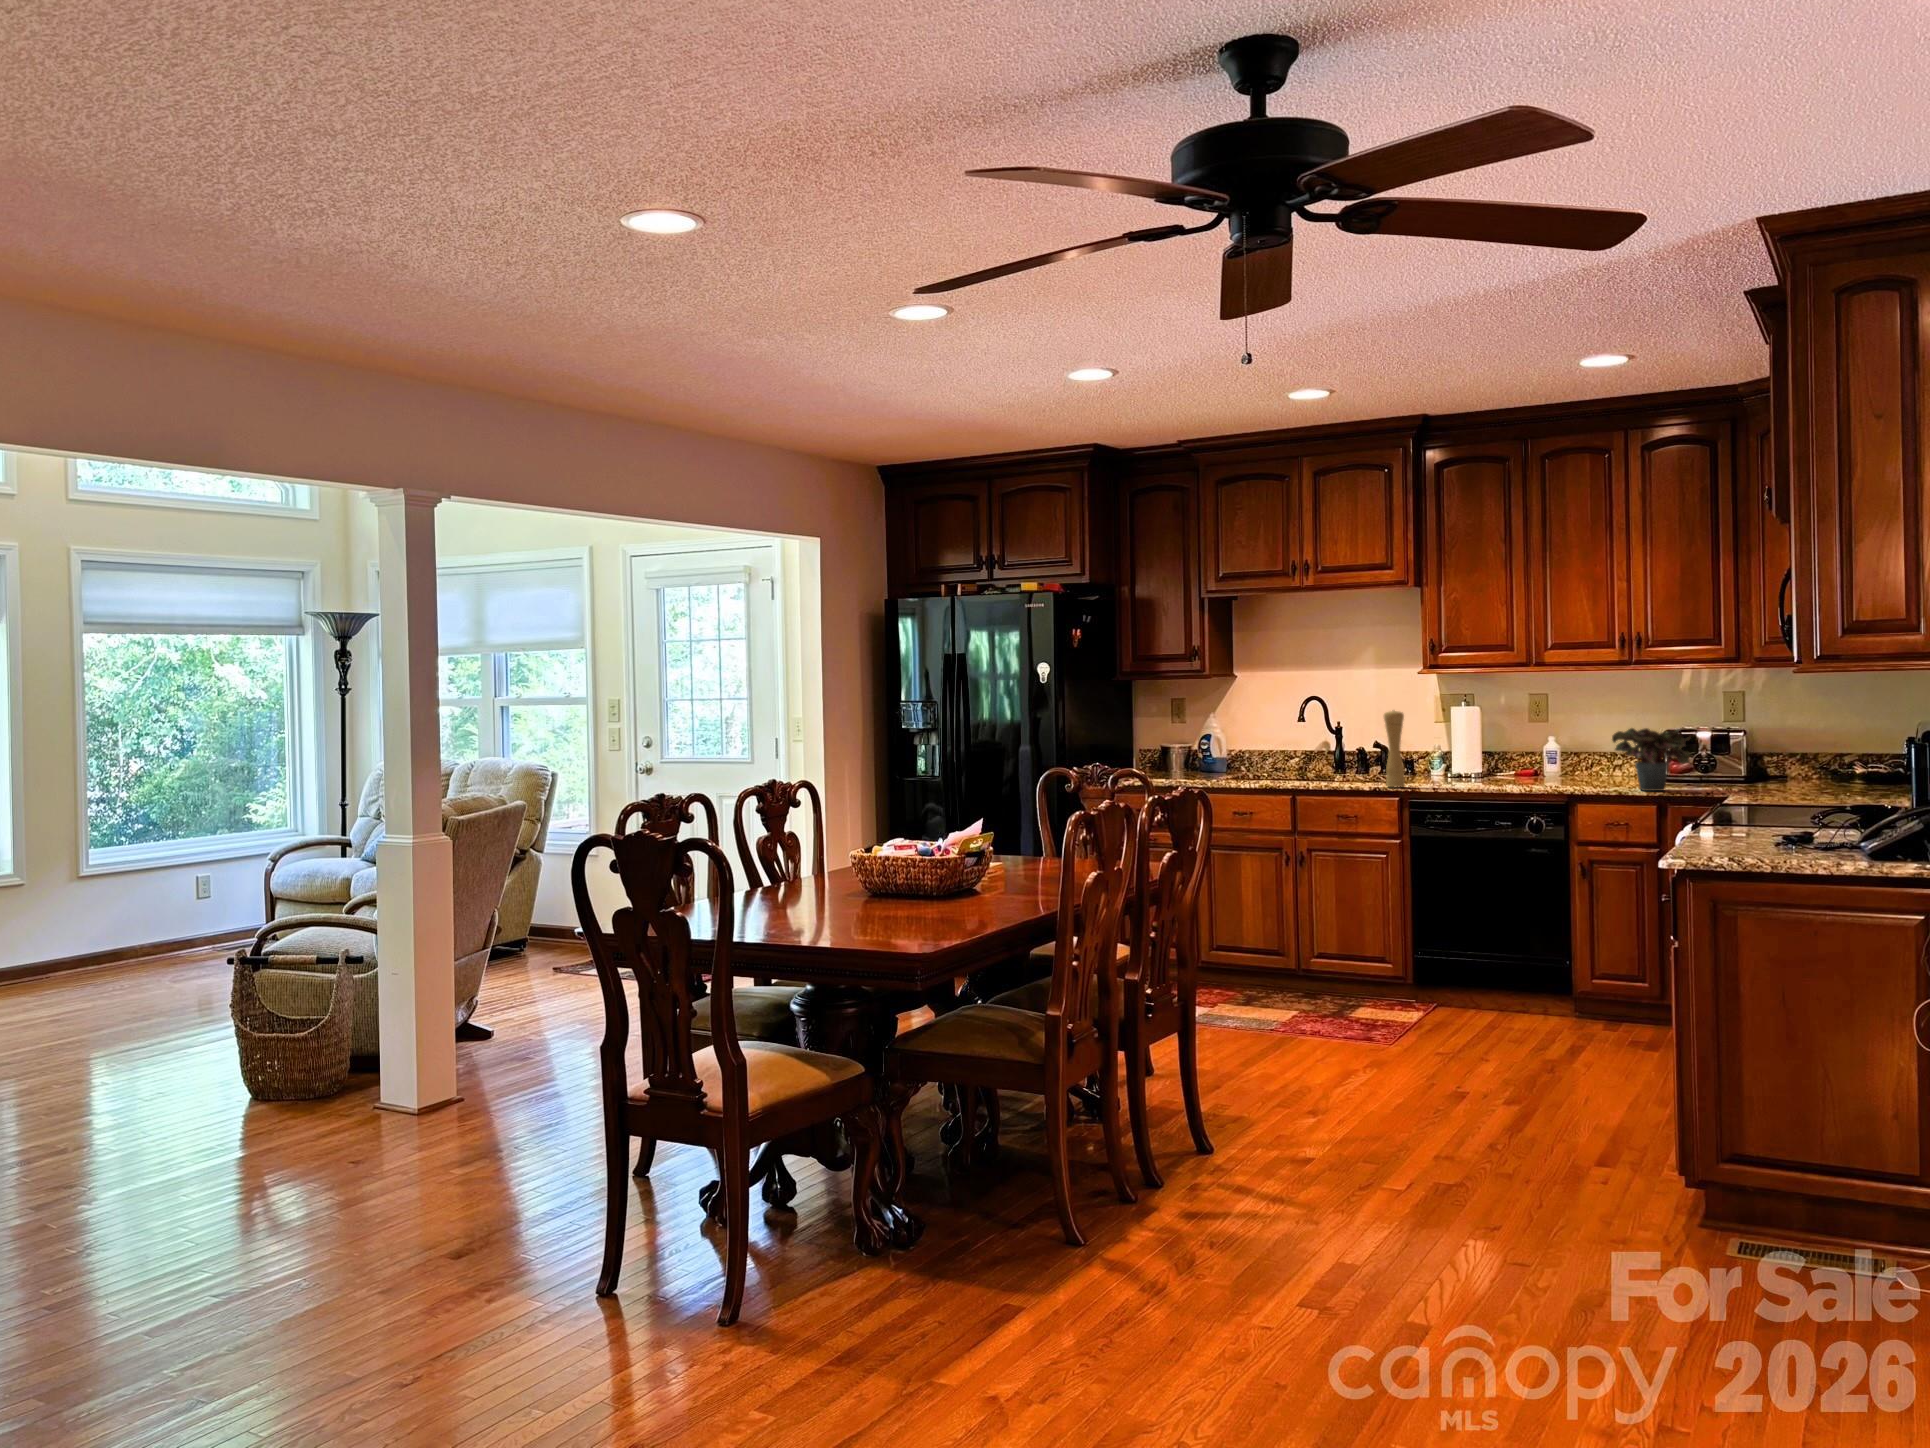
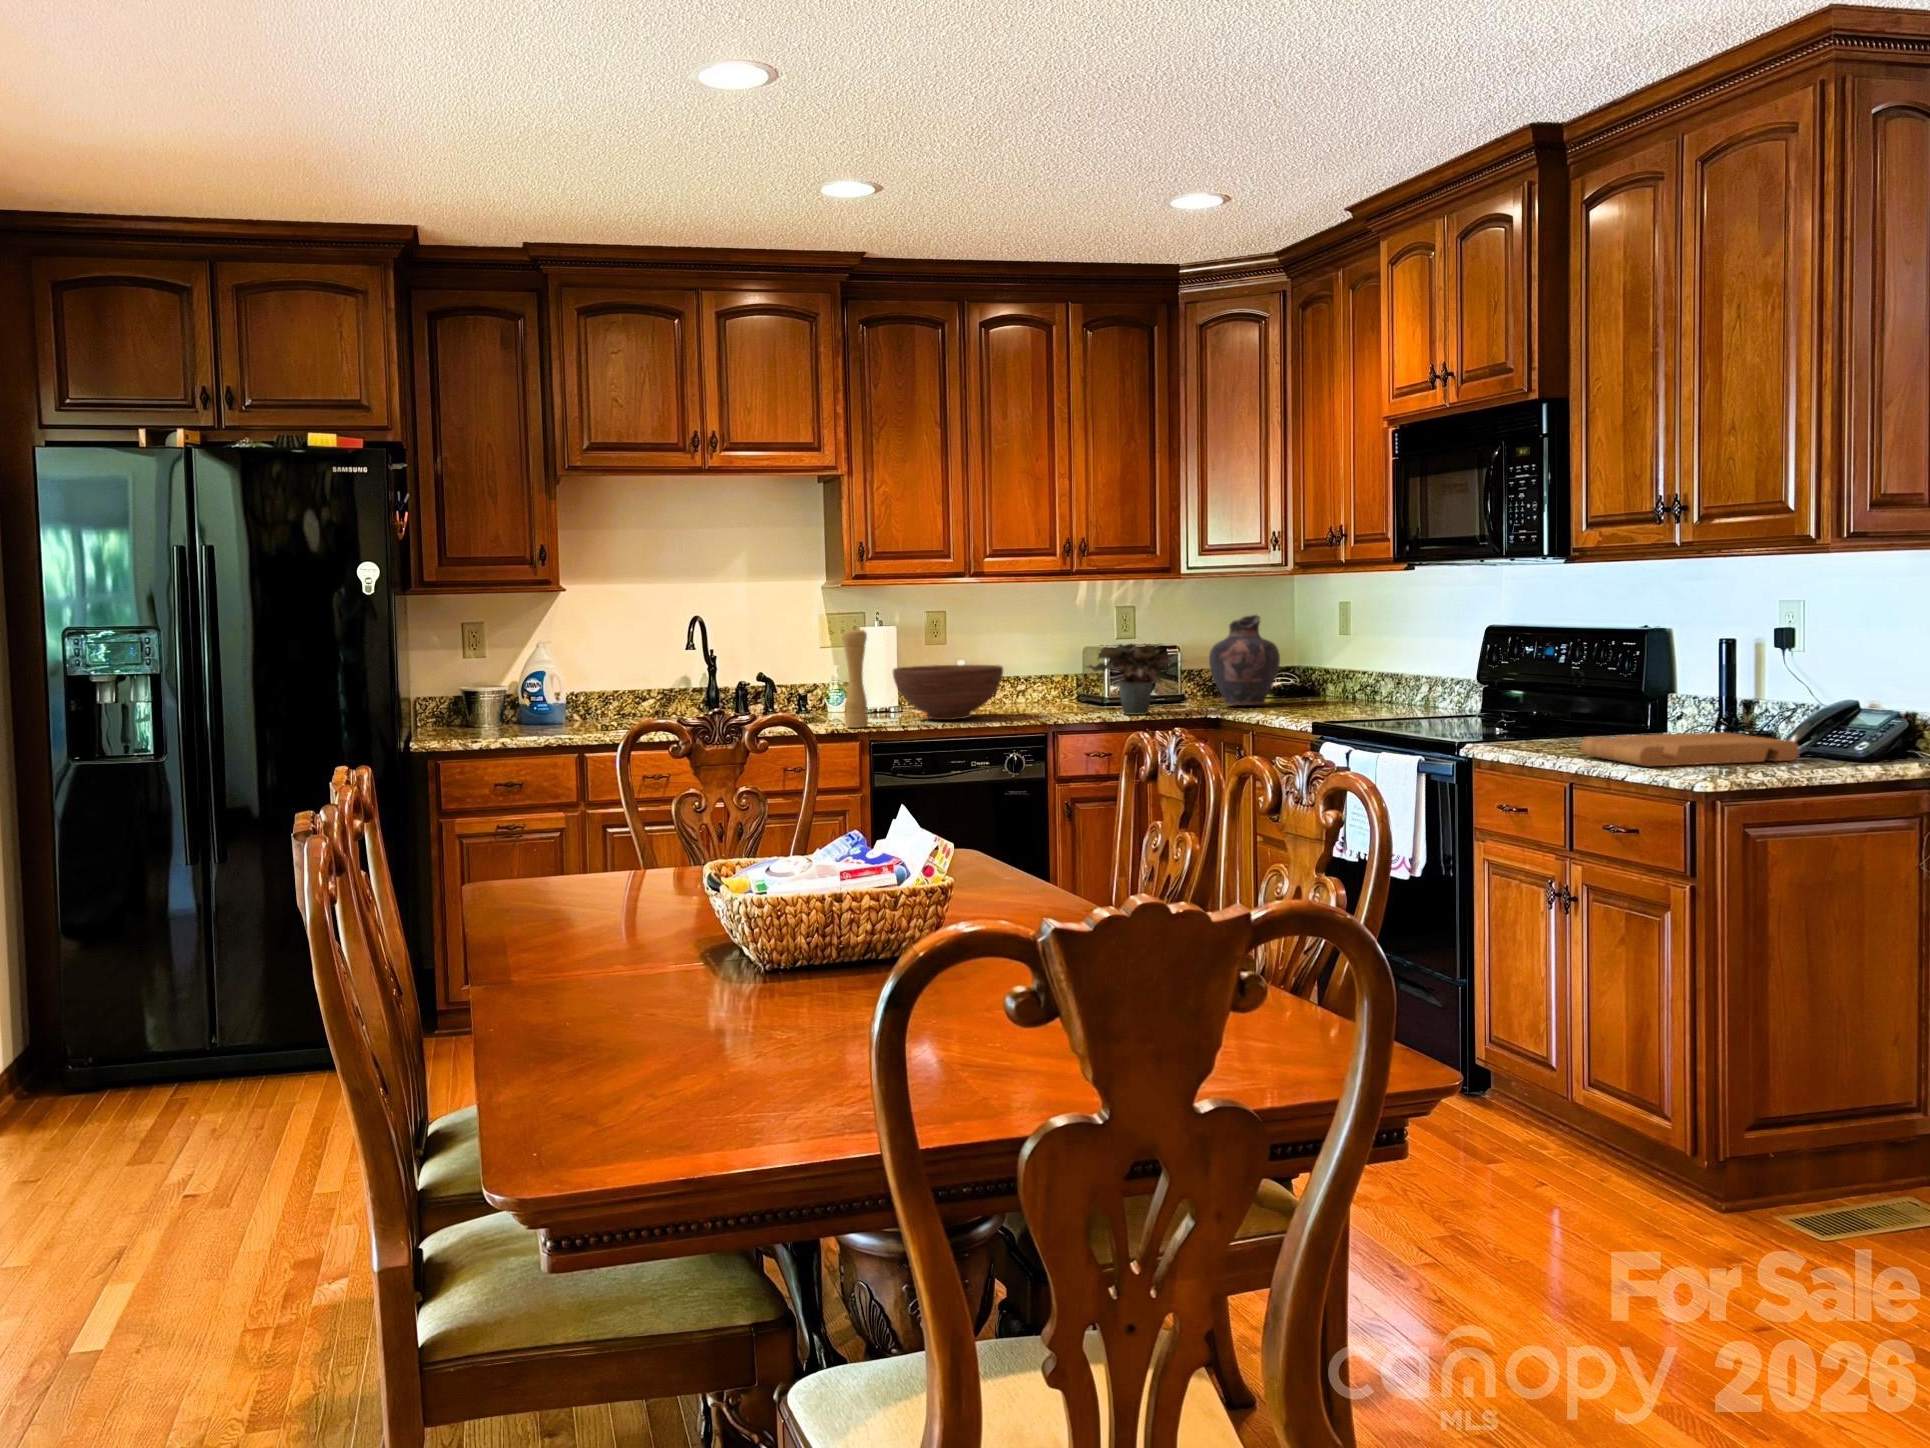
vase: none [1755,703,1830,789] -> present [1209,615,1280,705]
fruit bowl: none [1443,741,1540,786] -> present [893,665,1003,720]
cutting board: none [1719,827,1899,859] -> present [1581,732,1799,766]

